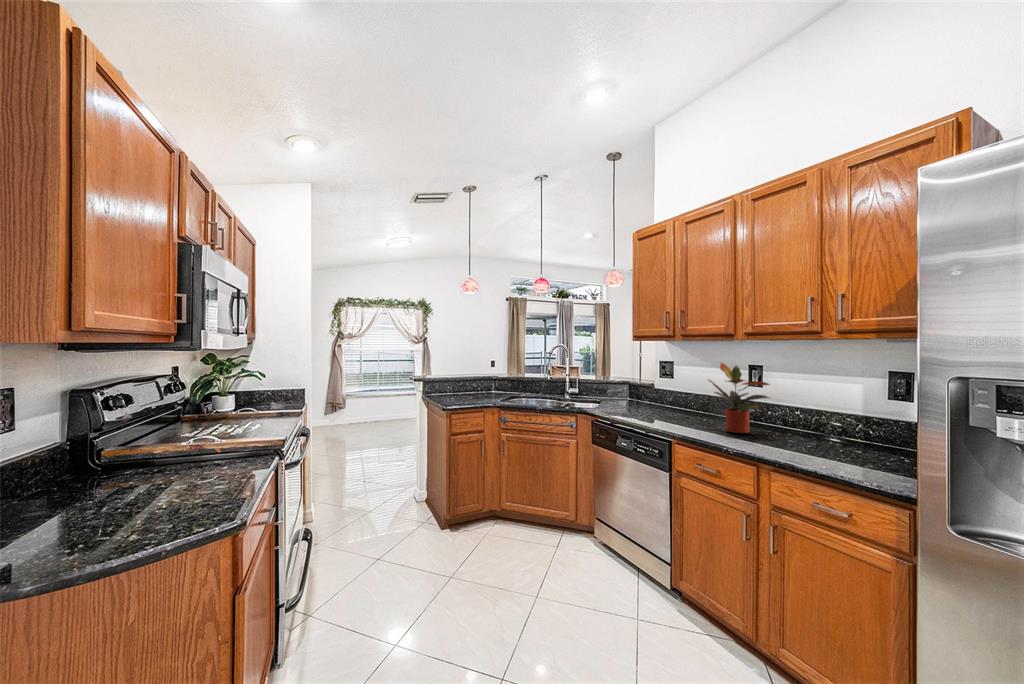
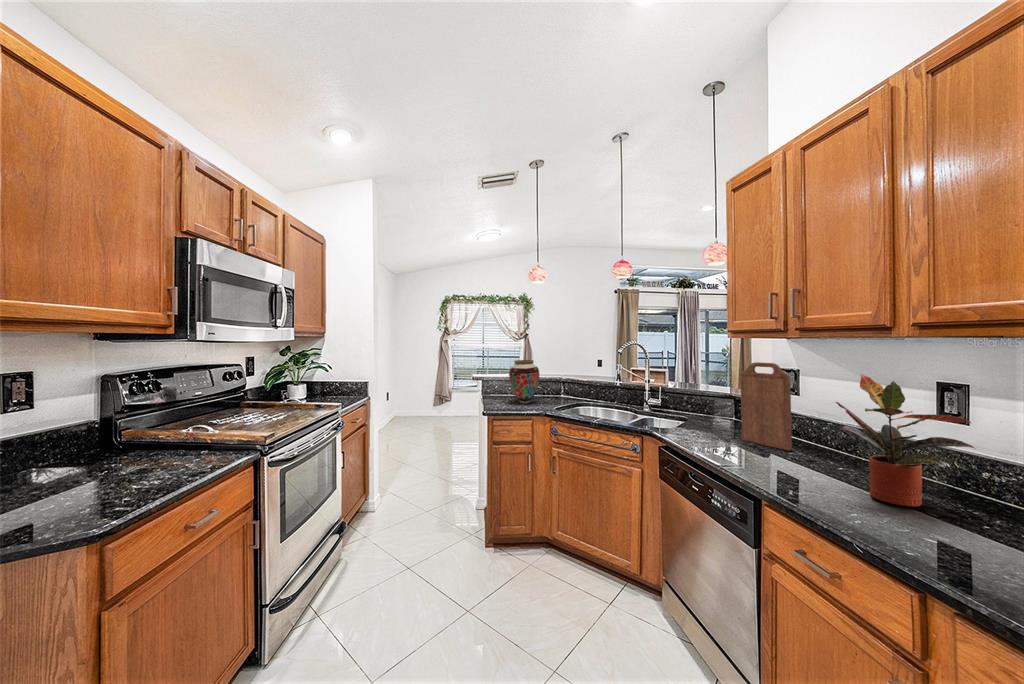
cutting board: none [645,358,678,415] -> present [740,362,792,451]
vase: none [454,361,481,399] -> present [509,360,539,404]

